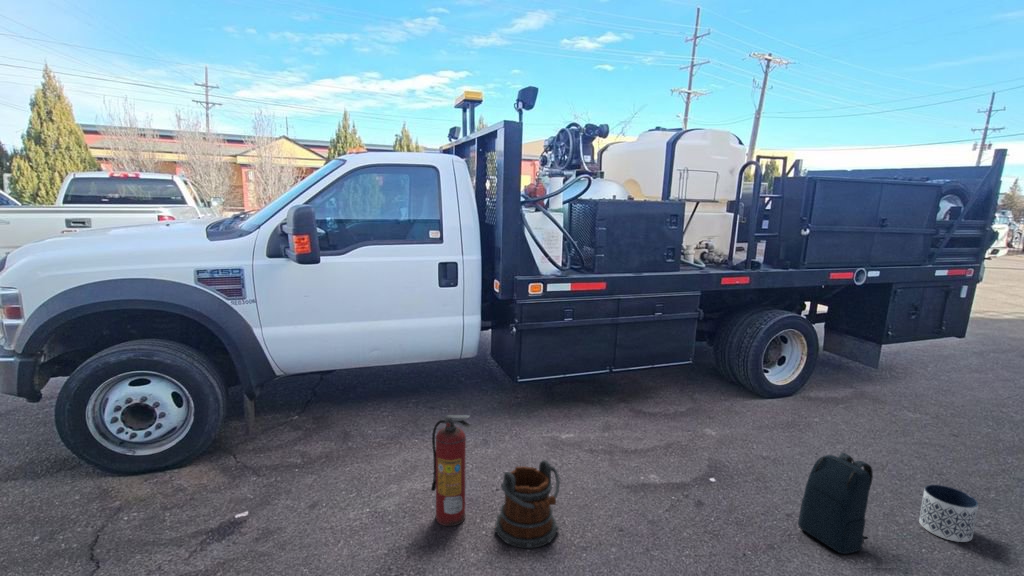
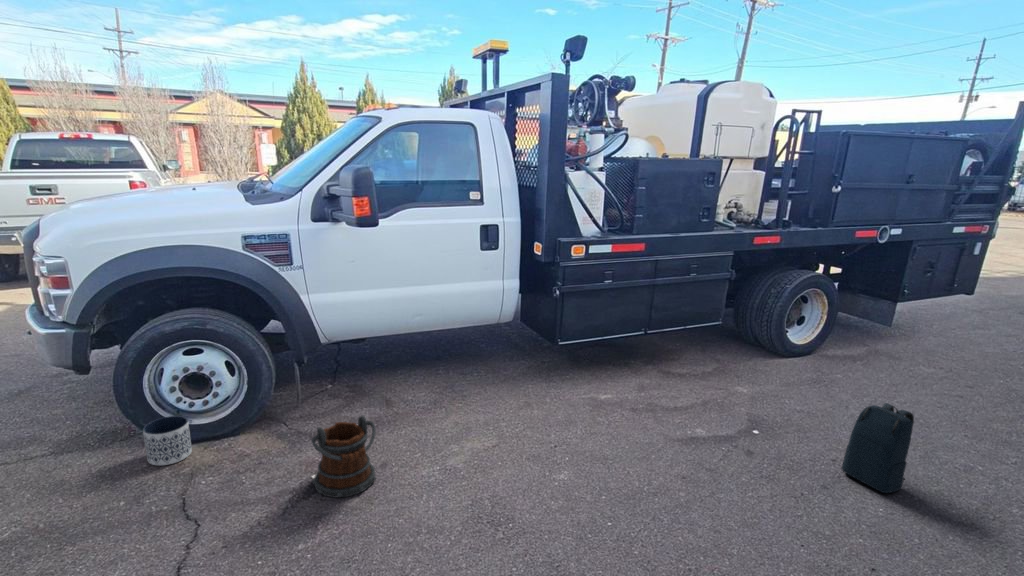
fire extinguisher: present [431,415,470,526] -> none [500,376,542,481]
bucket: present [494,460,560,548] -> present [311,415,376,498]
planter: present [919,485,978,542] -> present [143,416,192,466]

